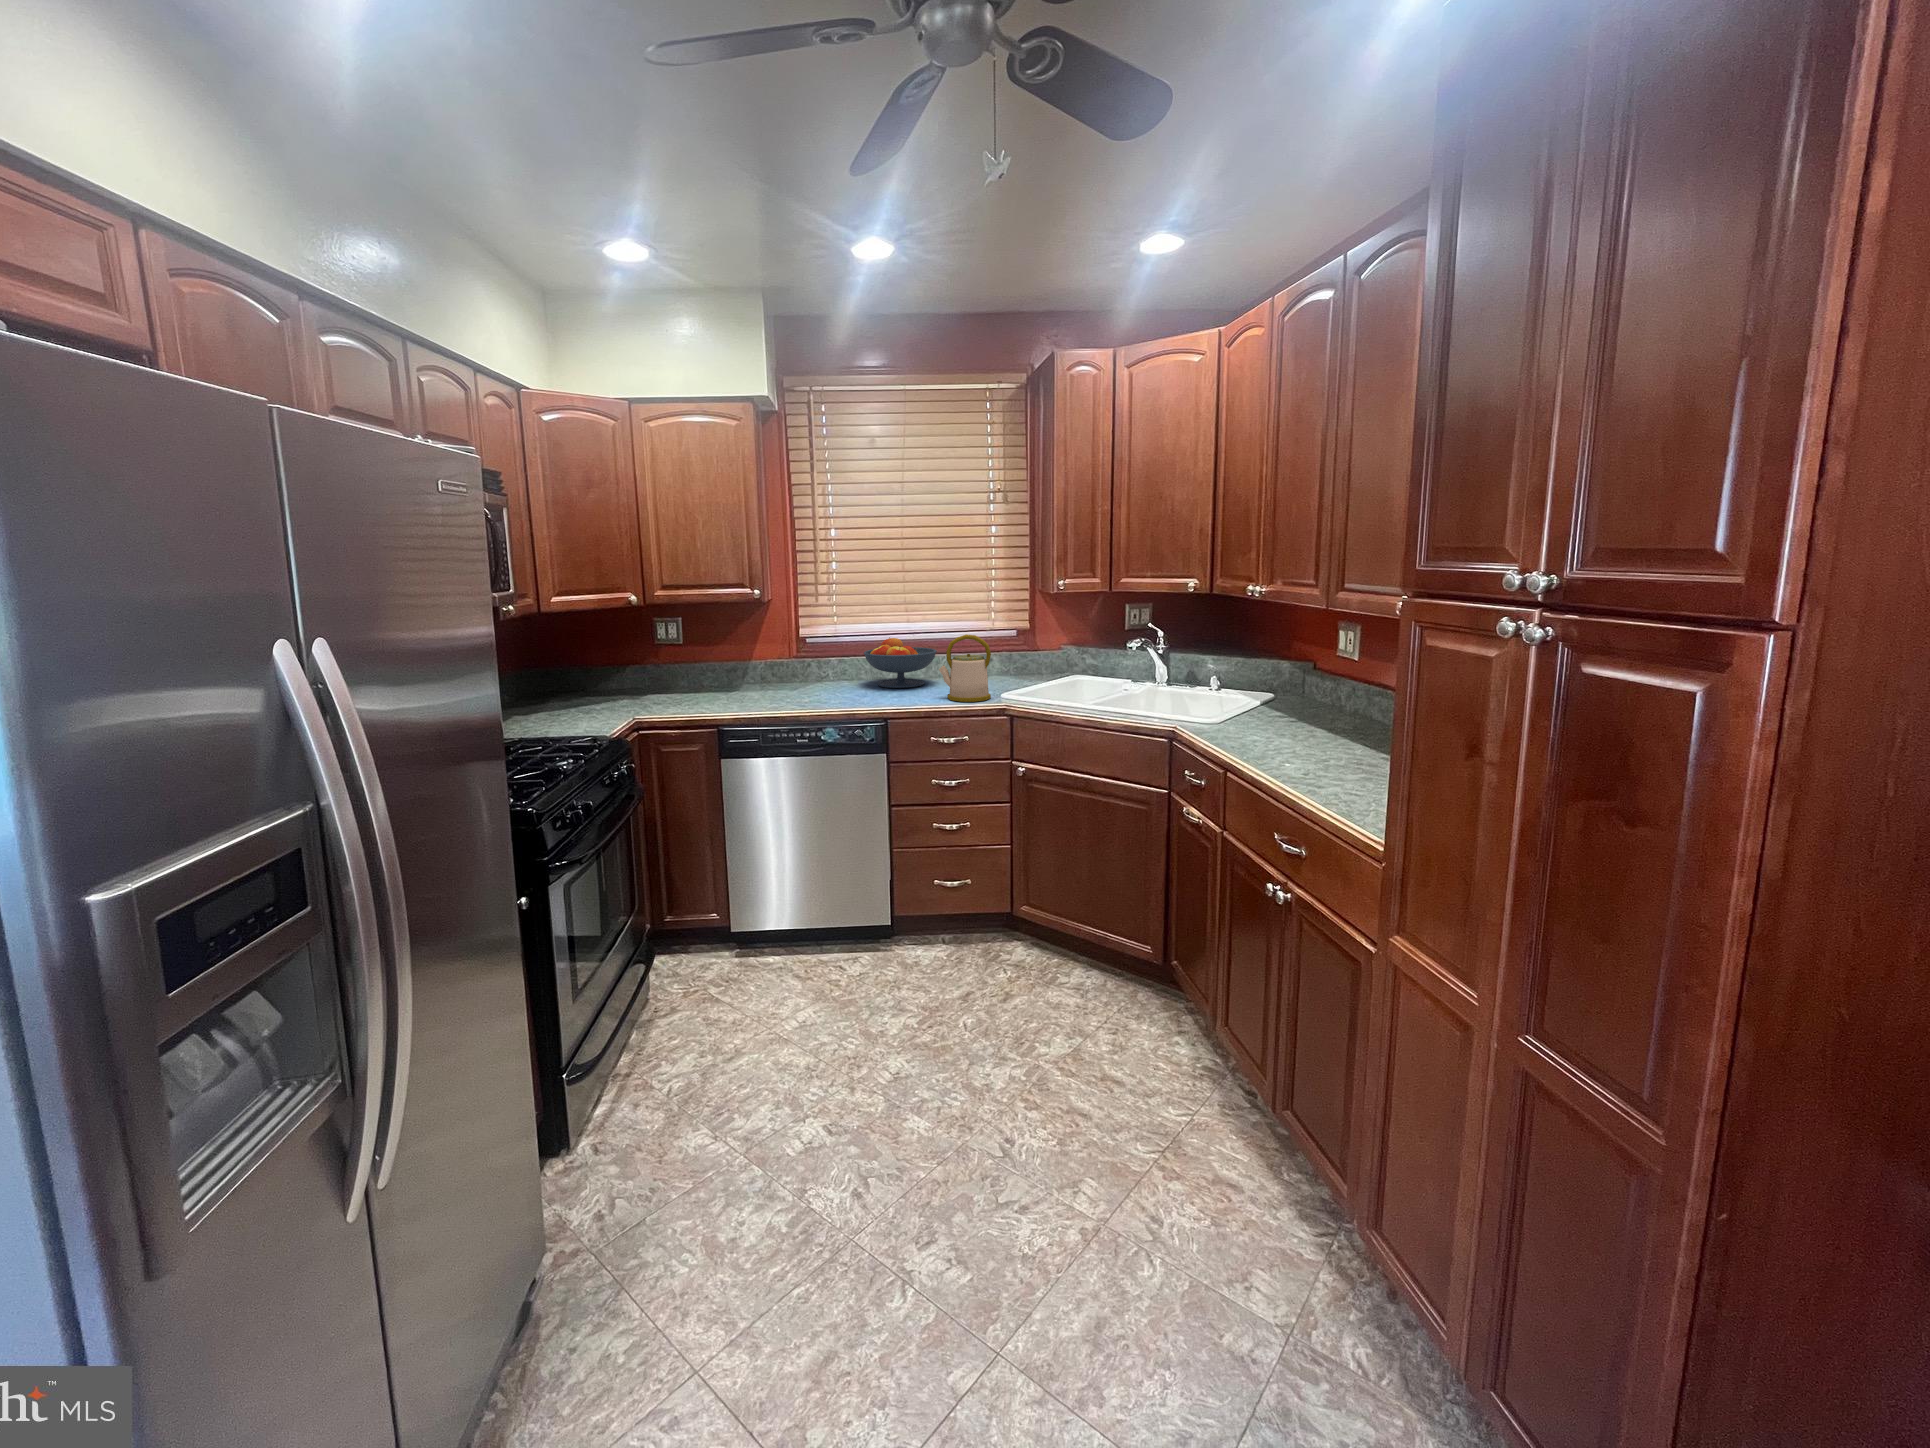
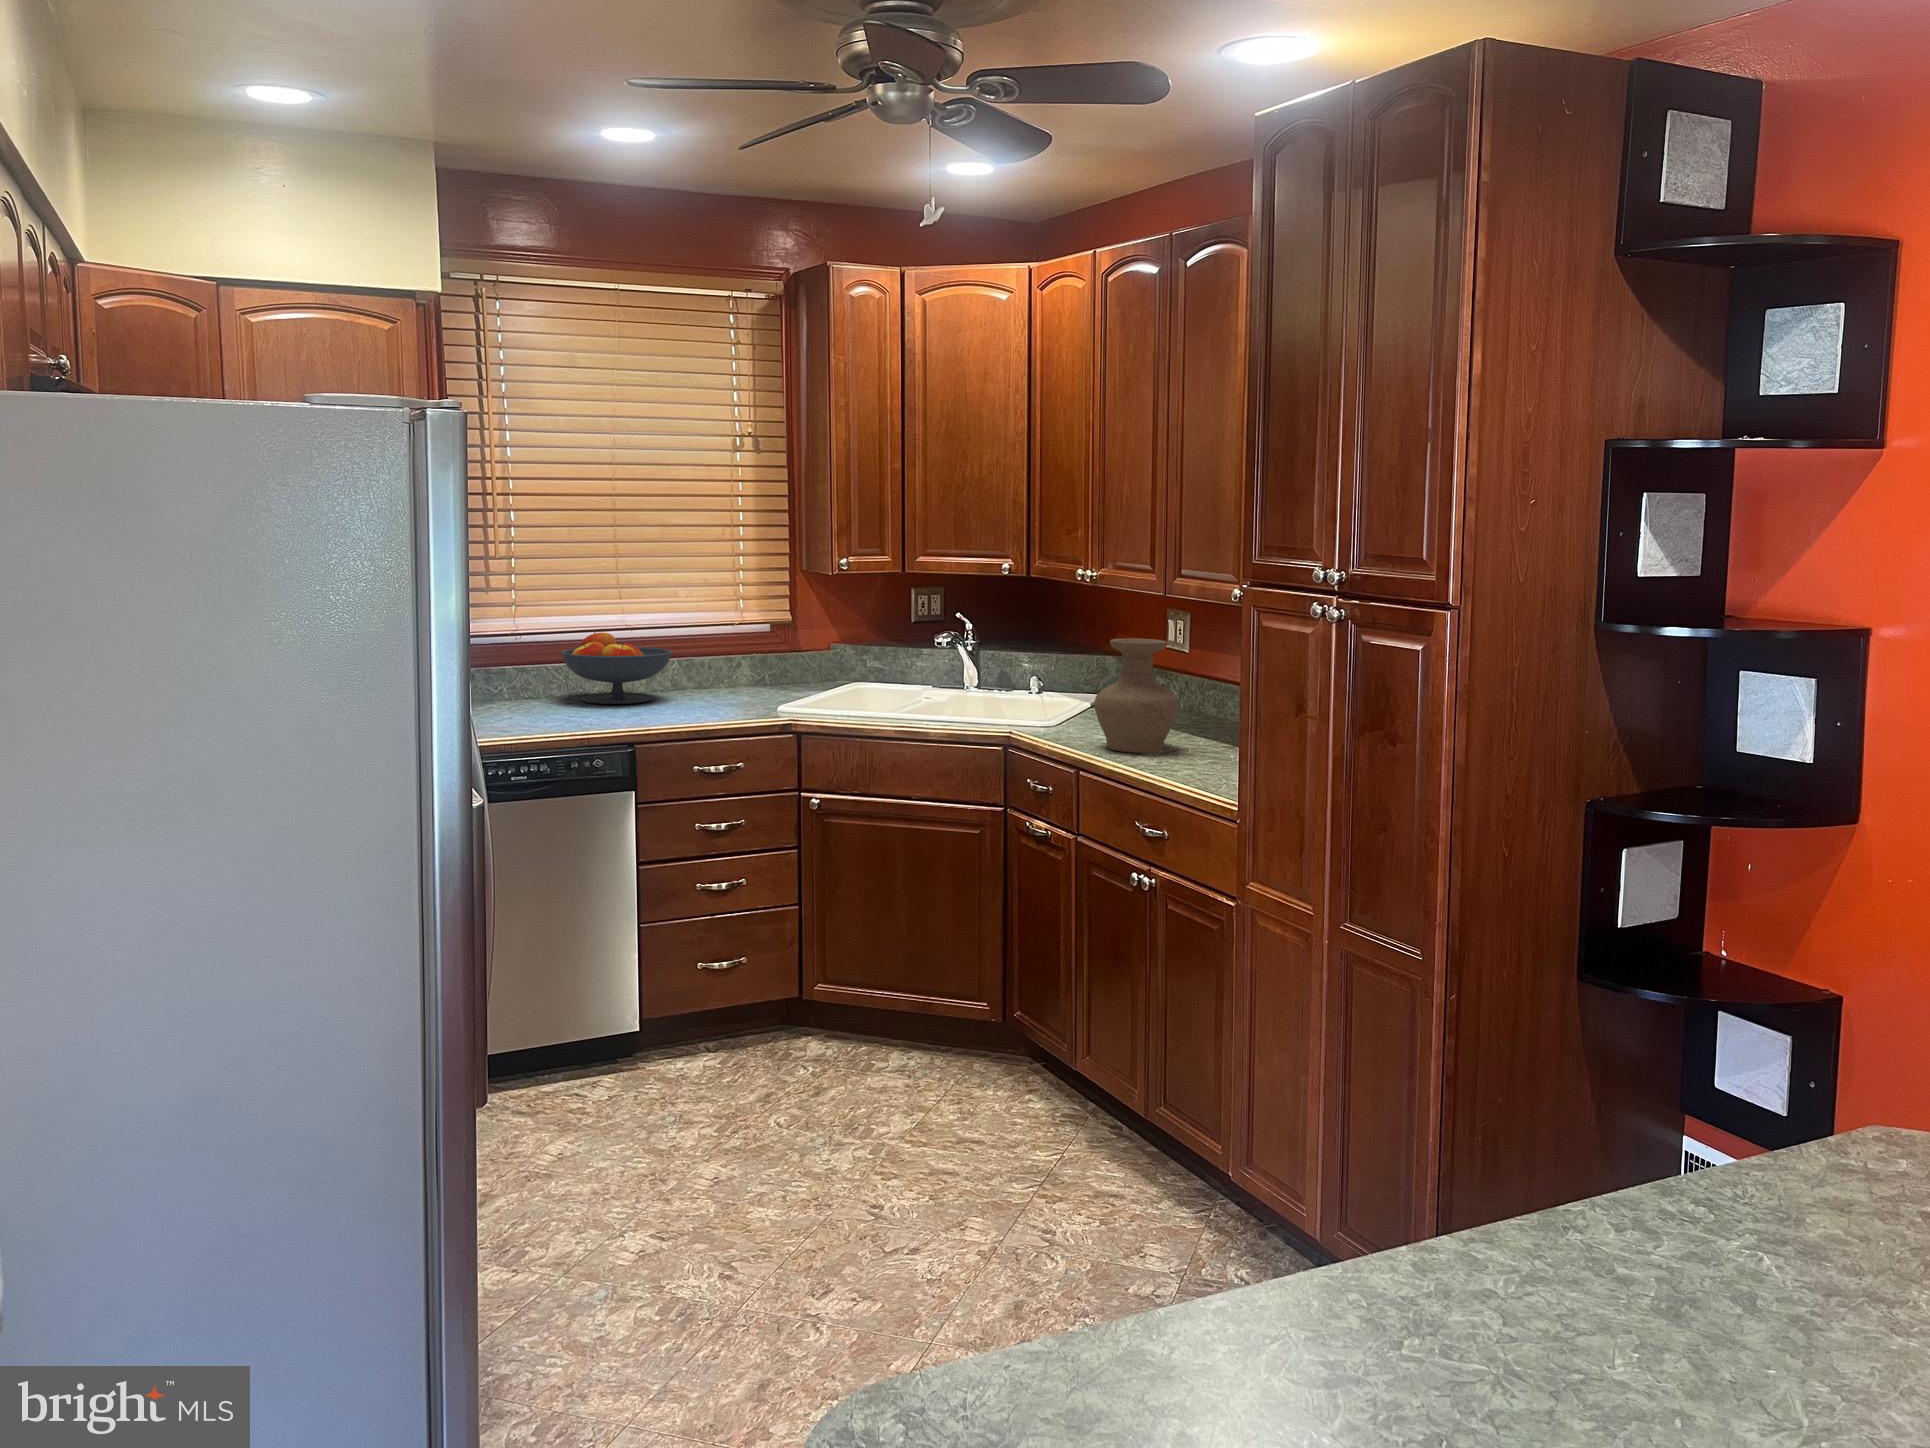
kettle: present [939,634,991,702] -> none [694,626,768,717]
vase: none [1248,648,1337,756] -> present [1094,639,1179,752]

